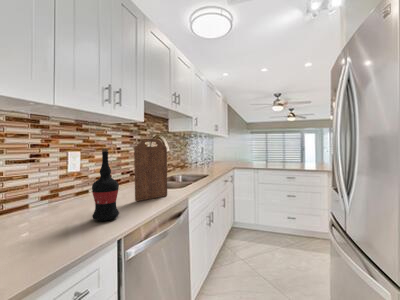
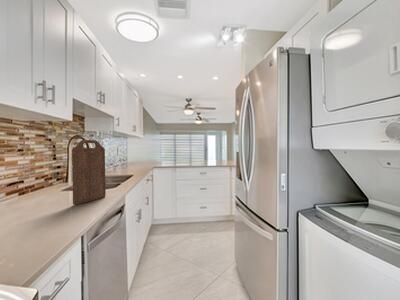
wine bottle: present [92,148,119,221] -> none [38,151,70,227]

